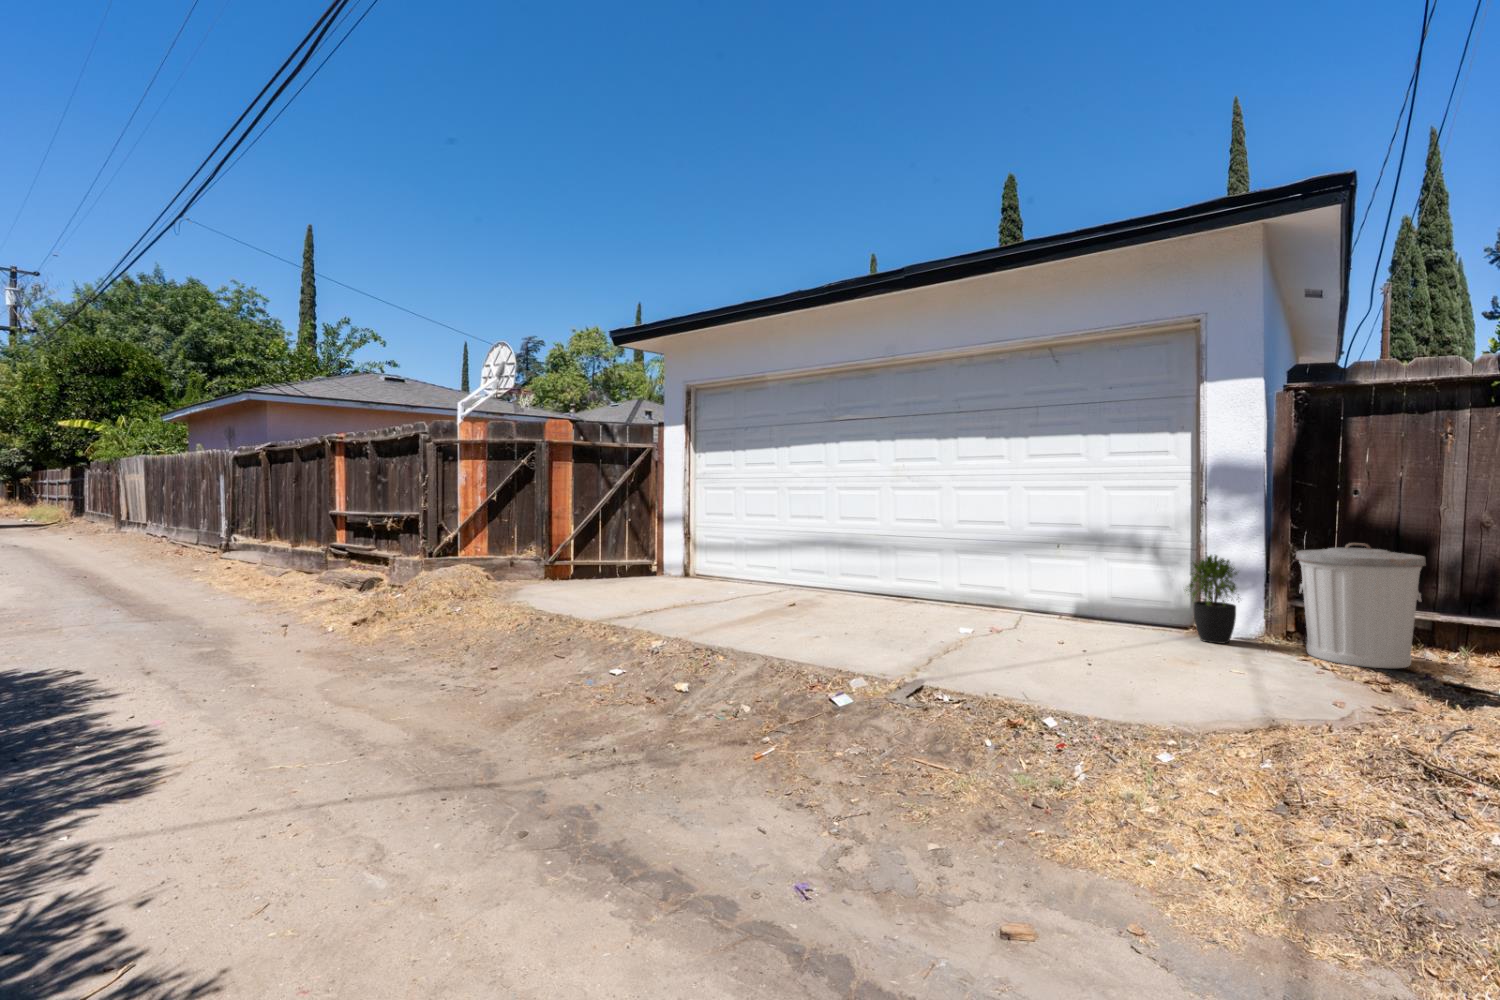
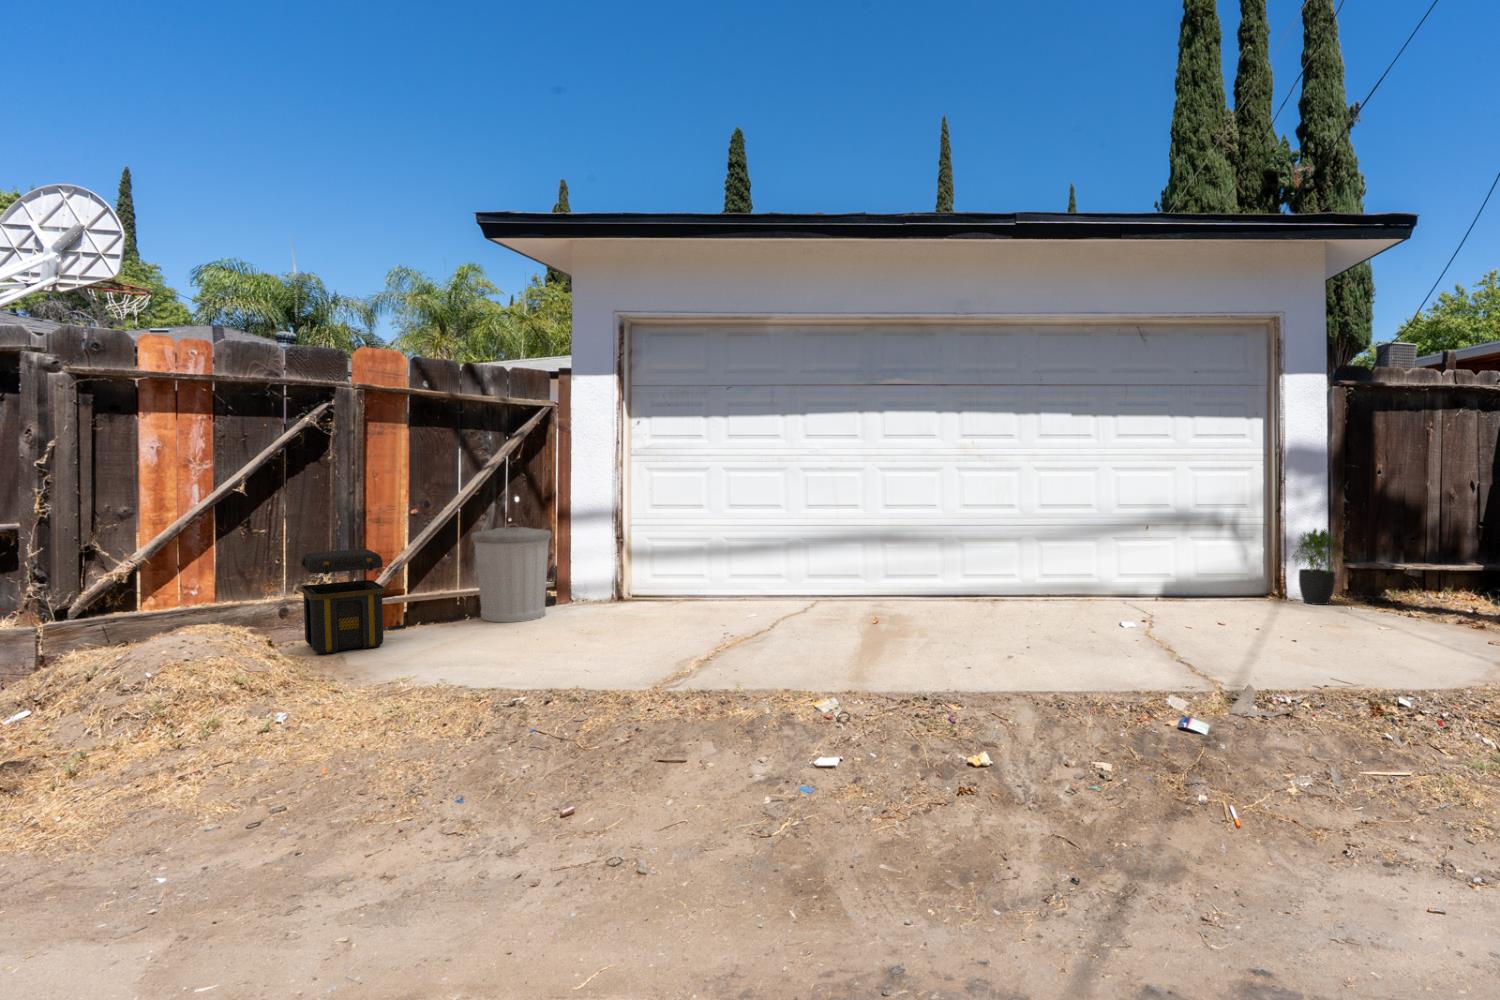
toolbox: none [501,530,546,580] -> present [301,549,385,654]
trash can: present [1296,543,1426,668] -> present [471,523,552,622]

